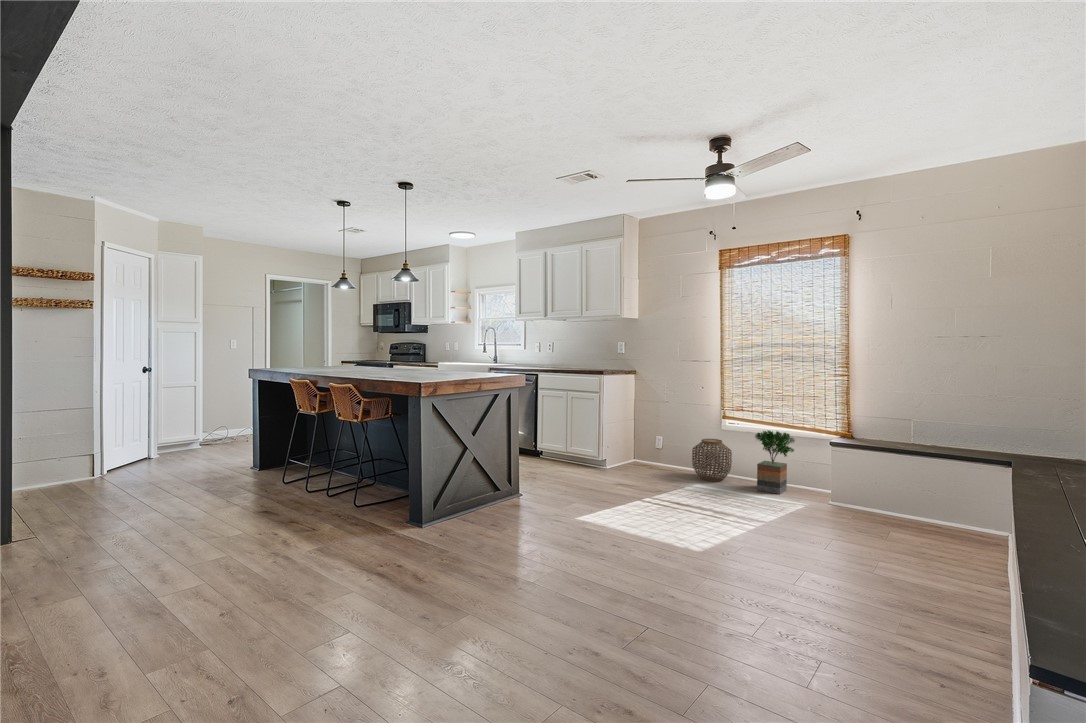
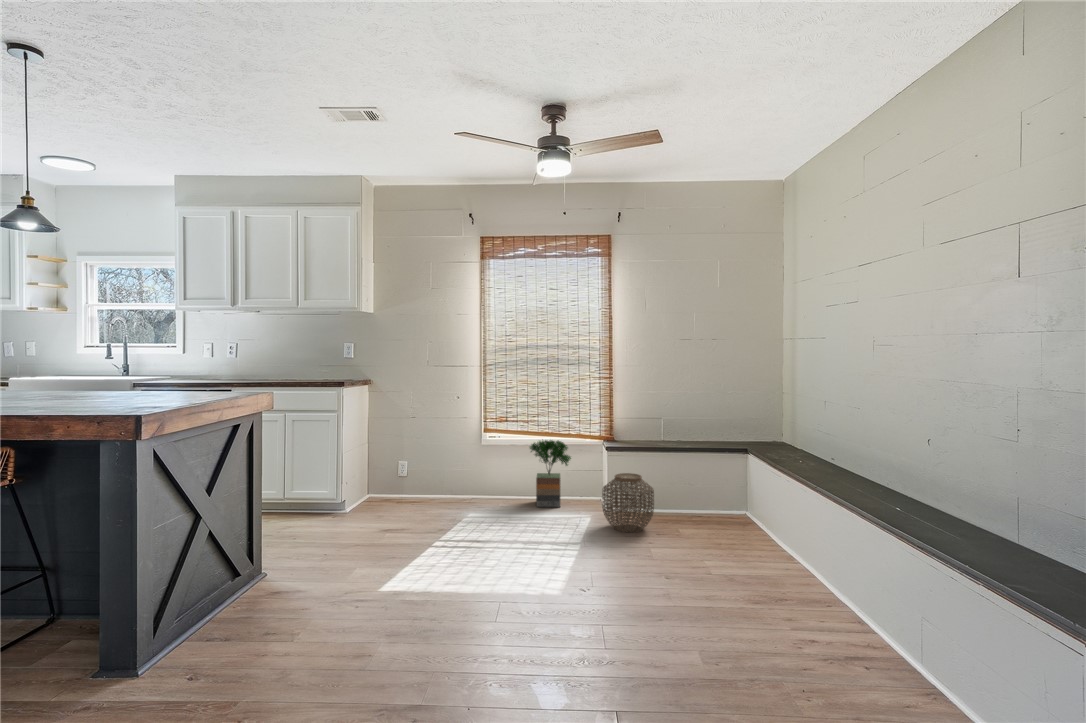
woven basket: present [692,439,732,481] -> present [602,473,654,532]

